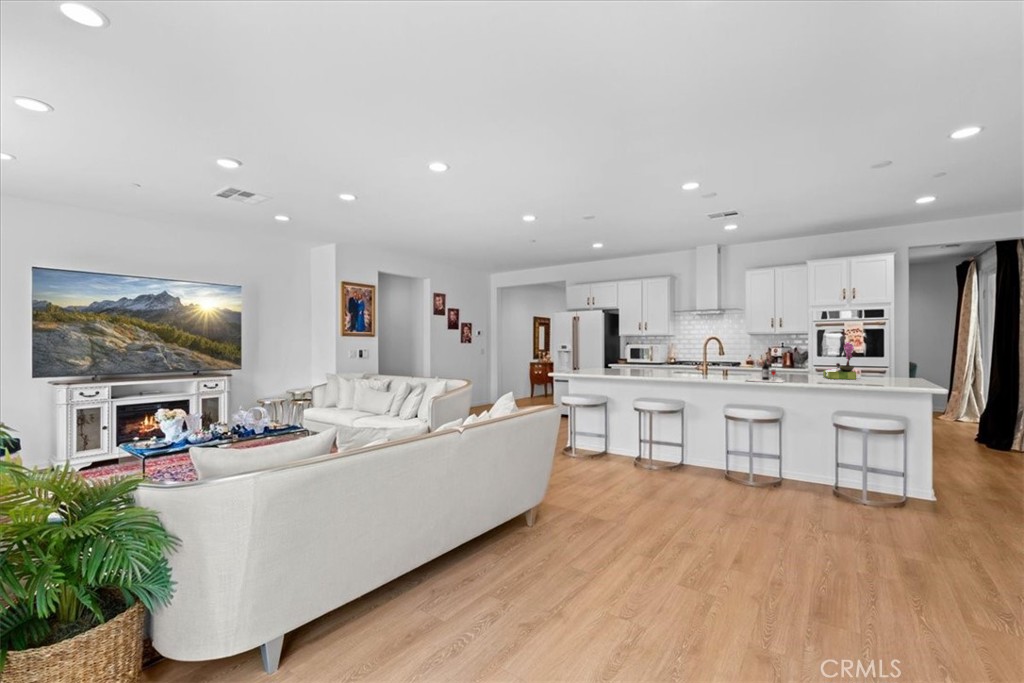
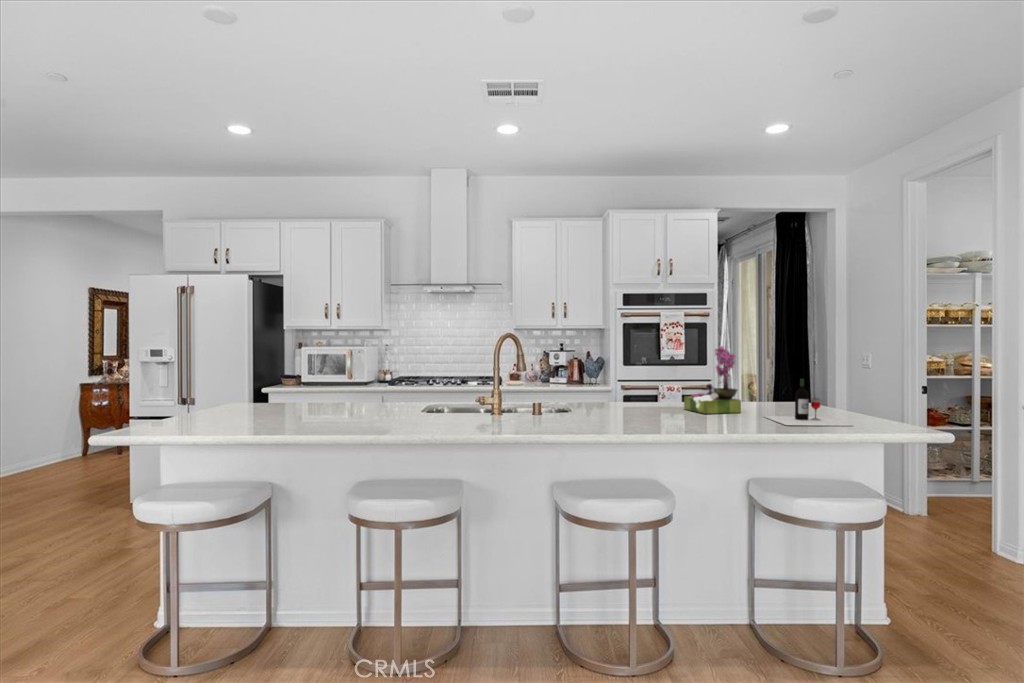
wine bottle: present [747,360,785,383] -> present [765,379,851,426]

